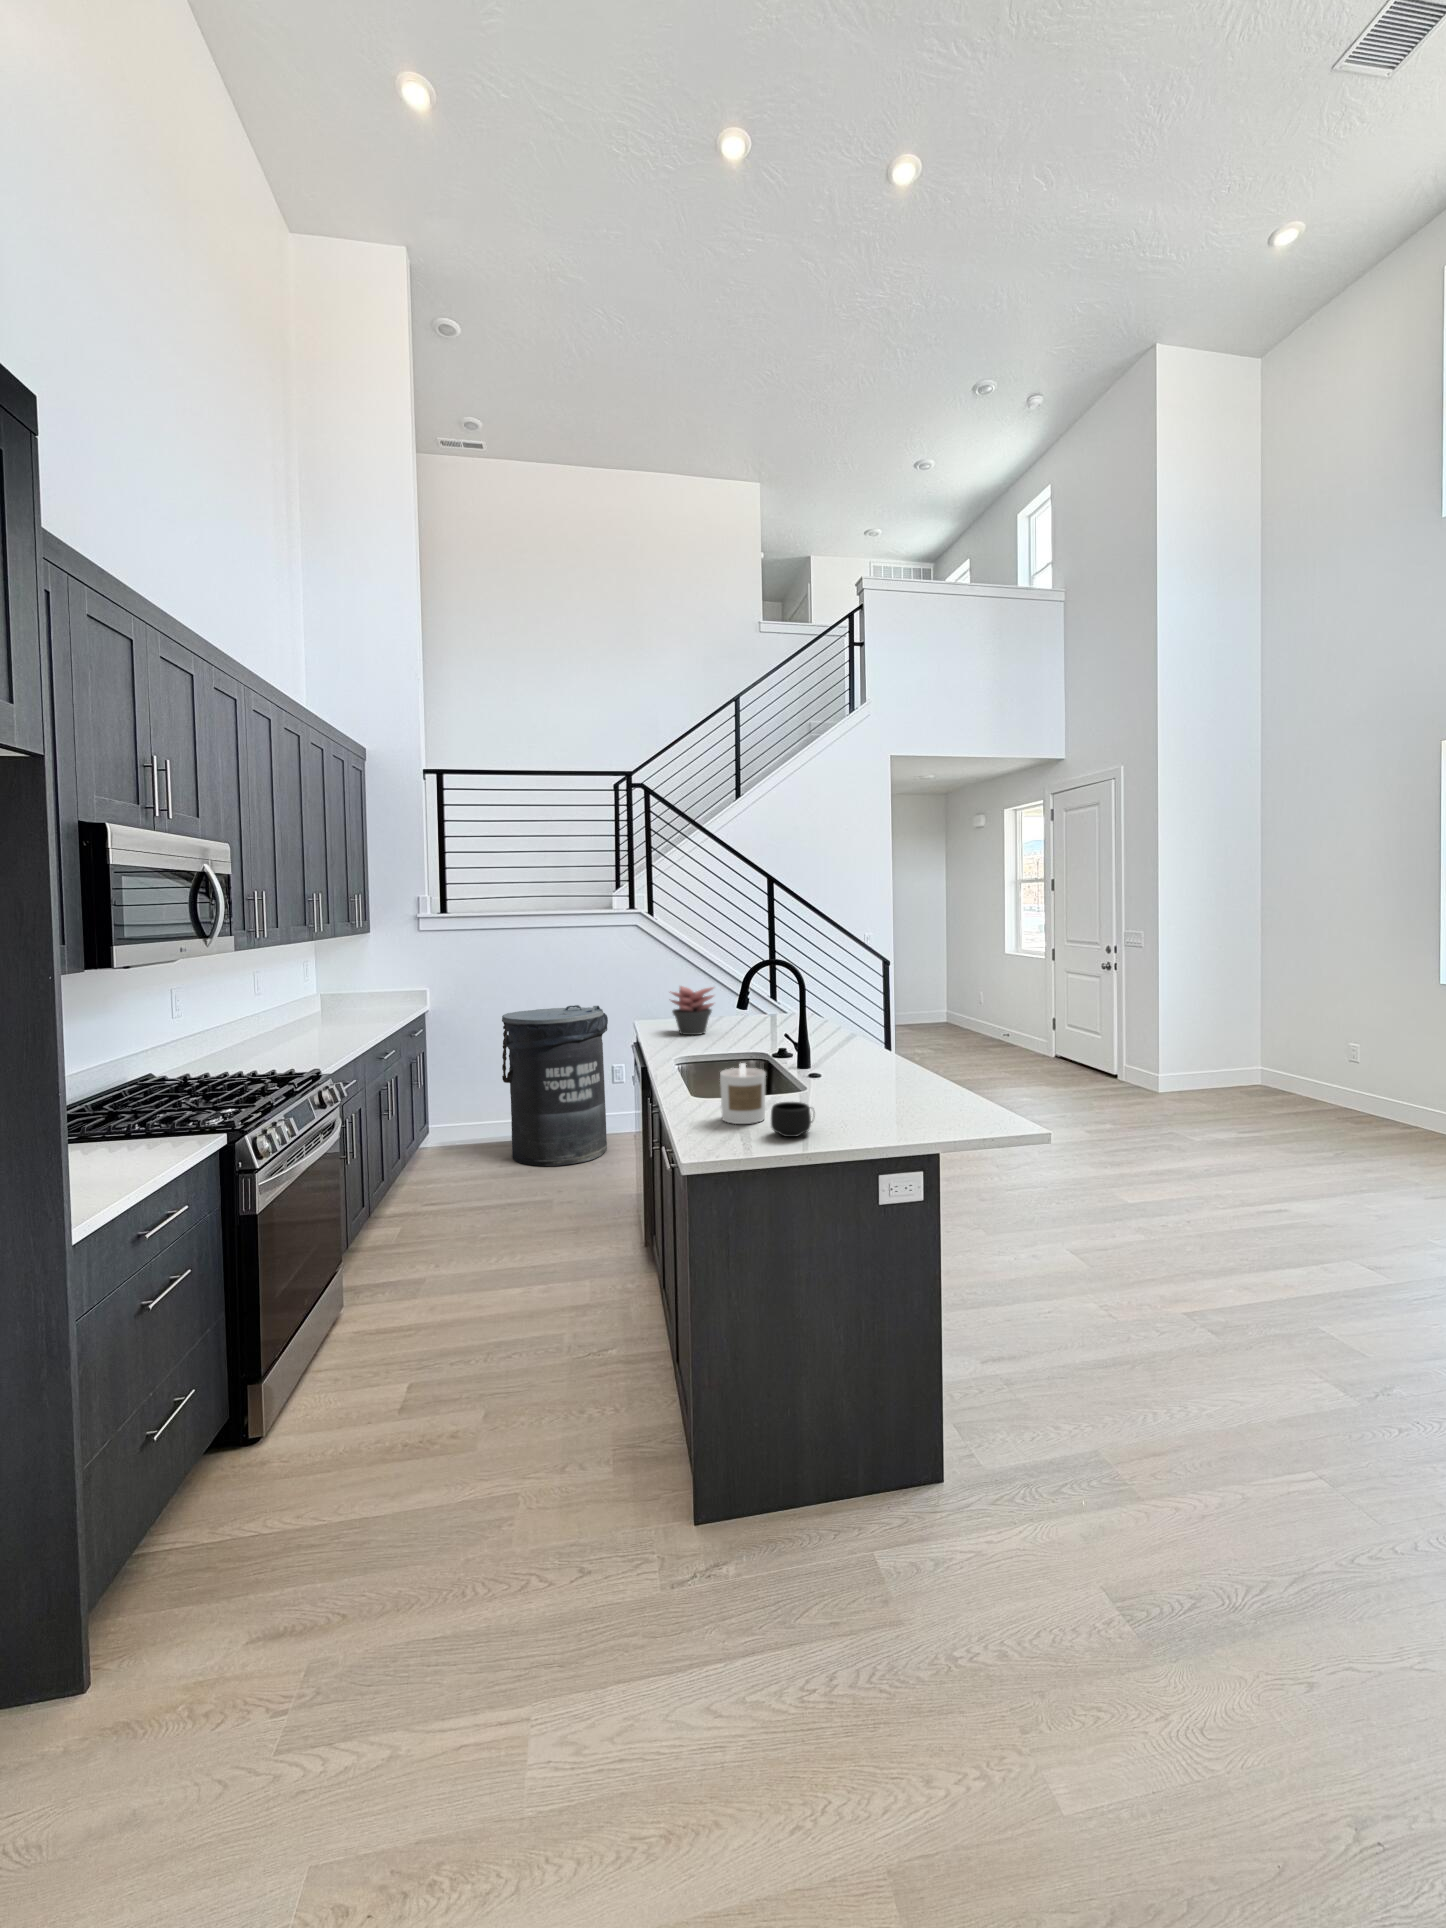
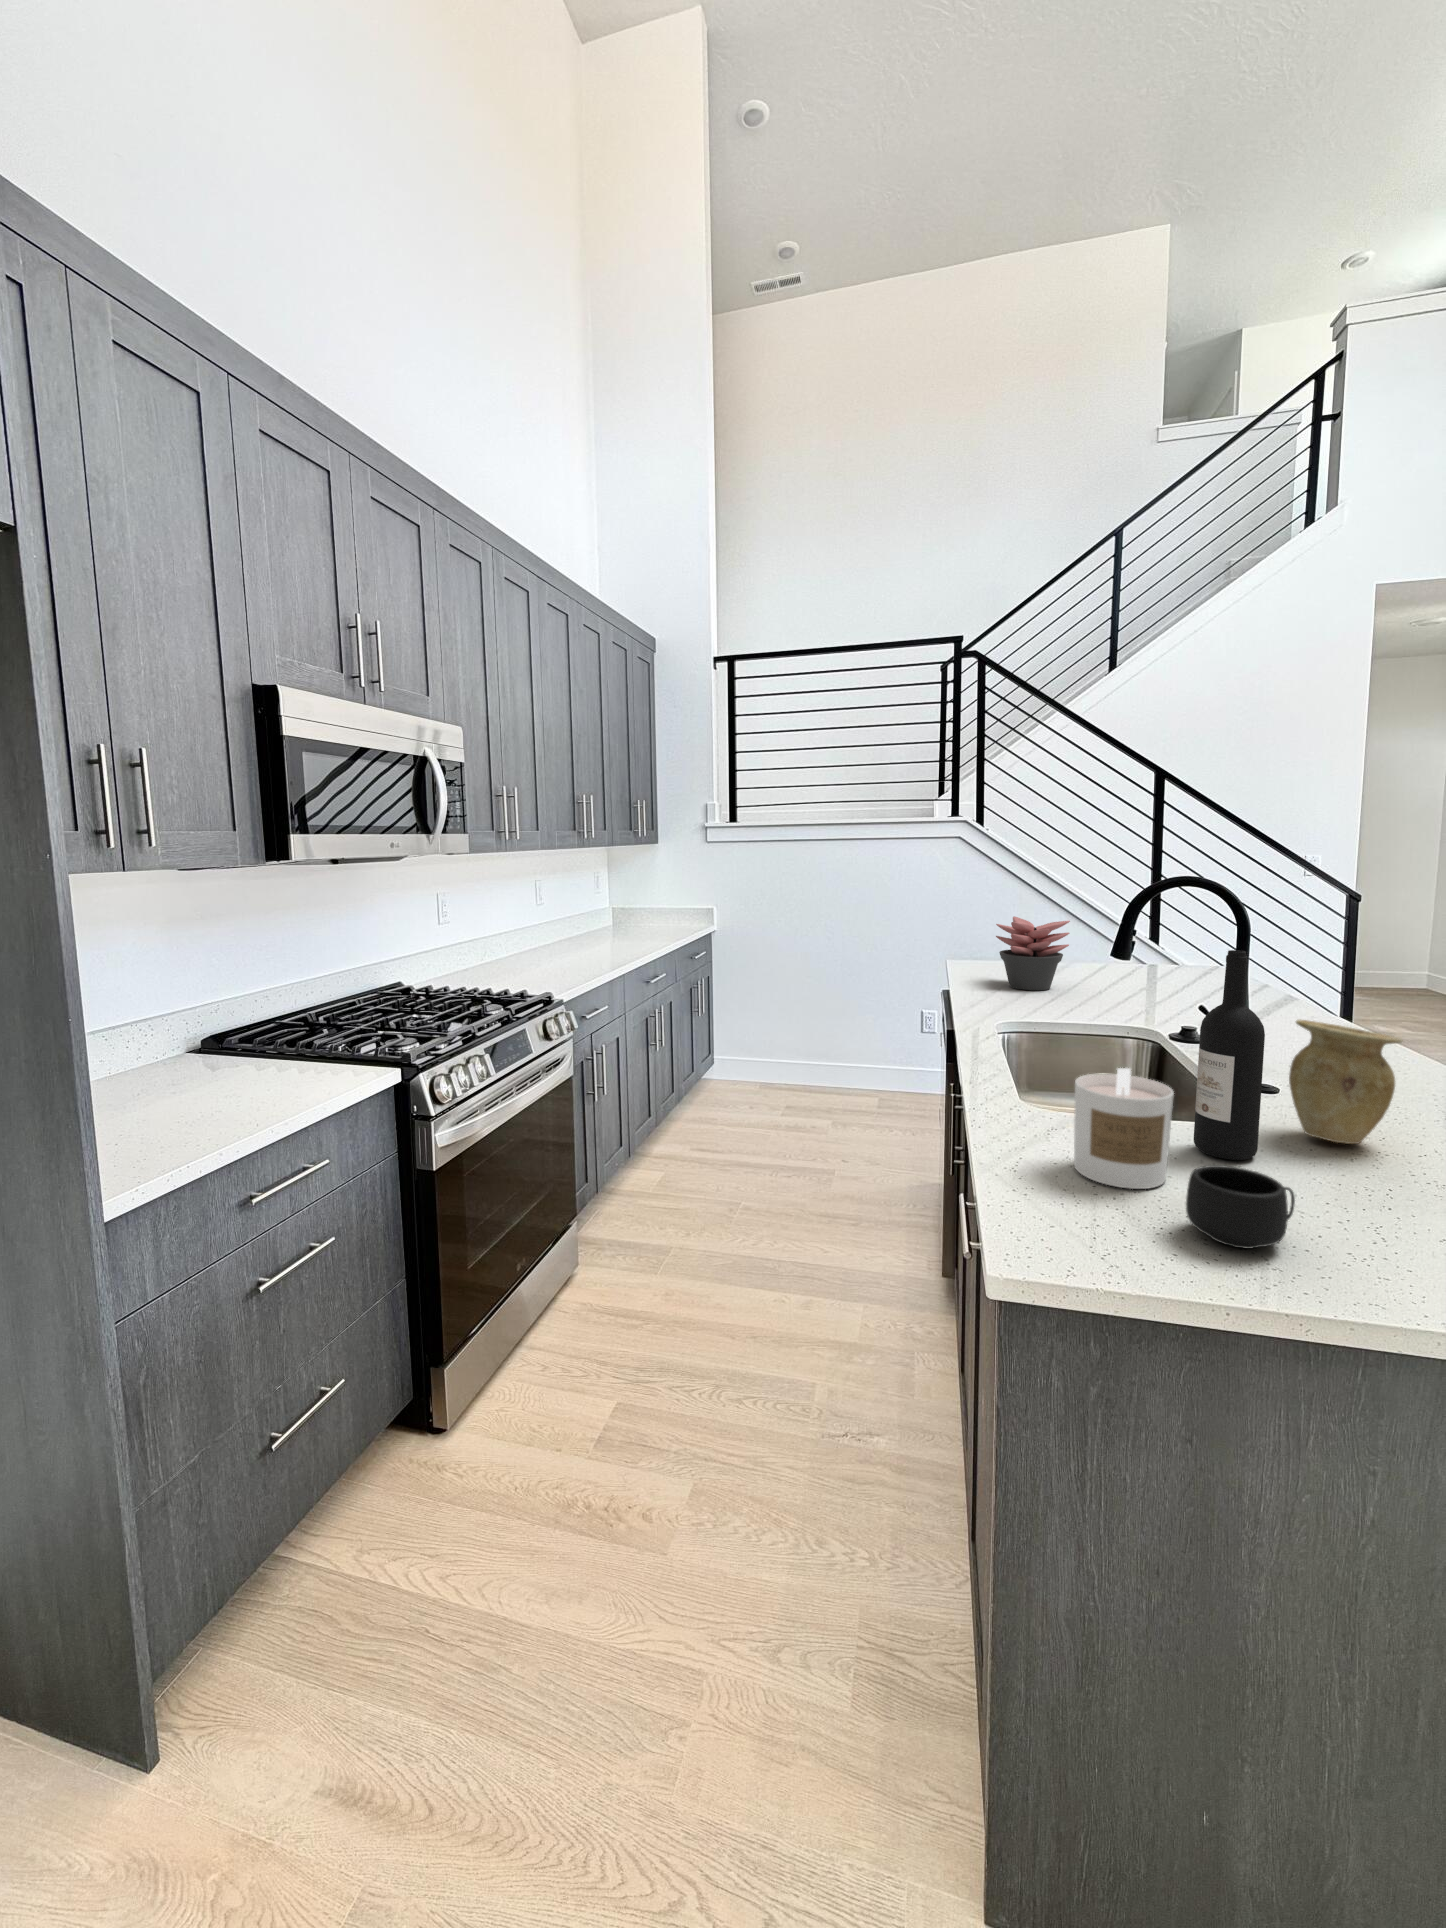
wine bottle: none [778,999,807,1106] -> present [1194,950,1265,1160]
trash can: present [502,1005,608,1166] -> none [789,937,918,1128]
vase: none [821,1033,865,1093] -> present [1289,1020,1403,1144]

